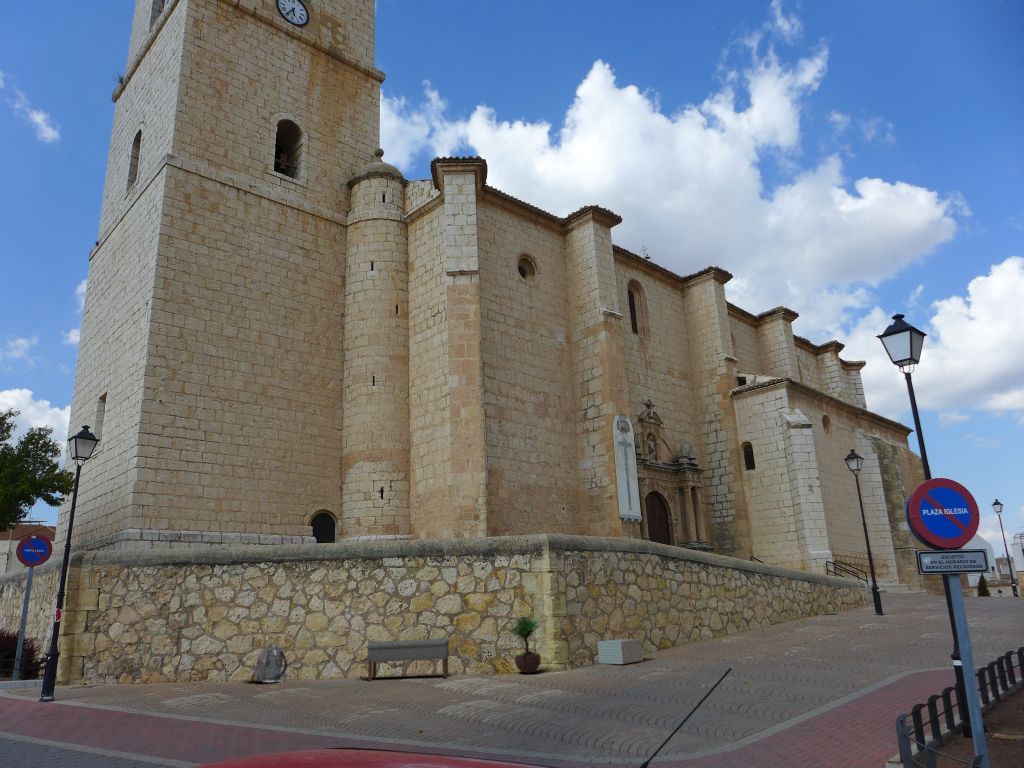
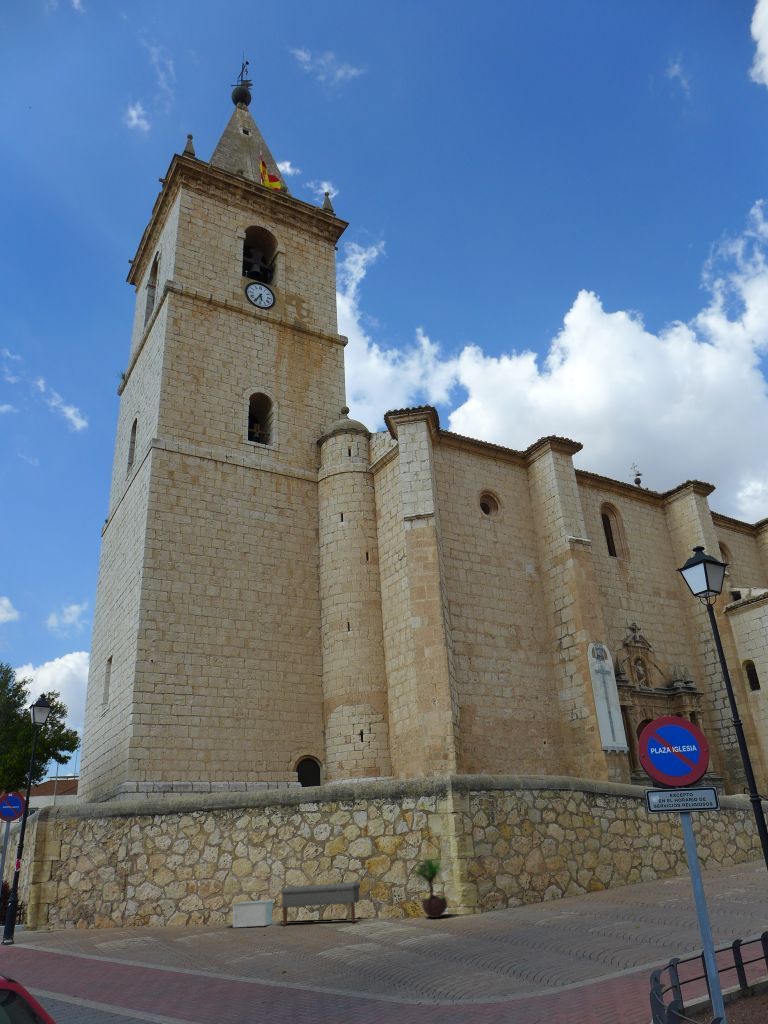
storage box: present [598,639,643,664] -> present [233,900,276,927]
backpack: present [255,643,288,682] -> none [185,889,215,928]

